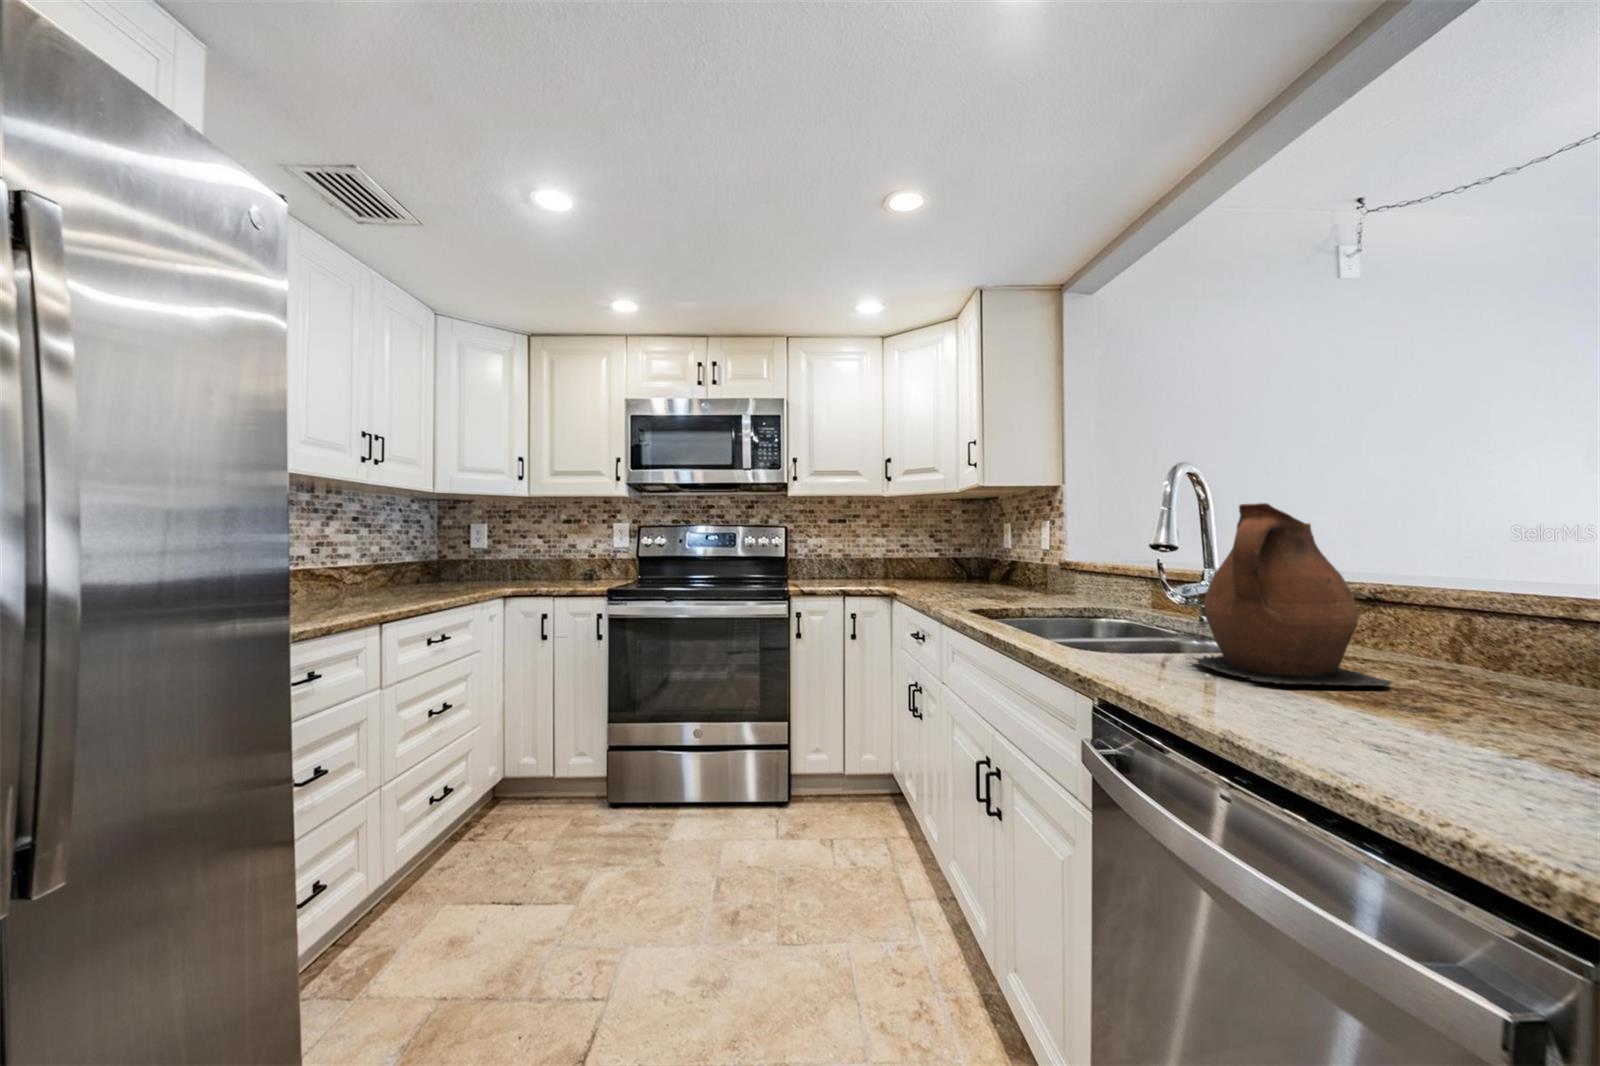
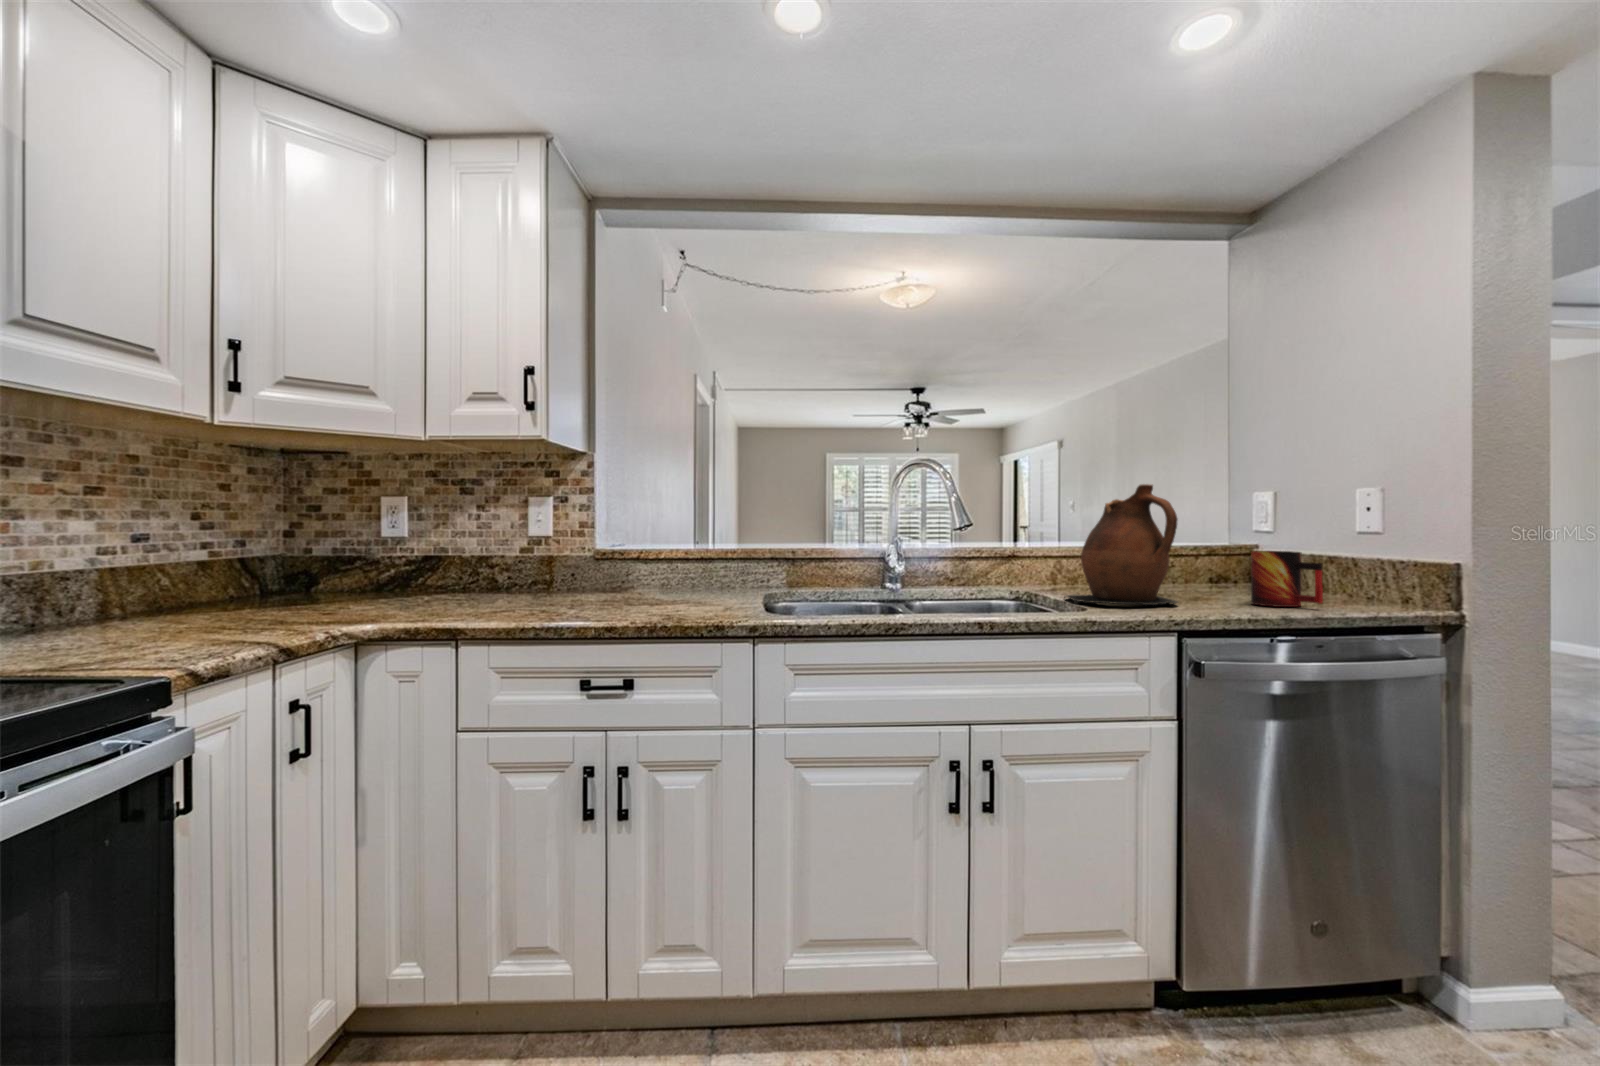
mug: none [1368,623,1491,750] -> present [1251,551,1323,607]

